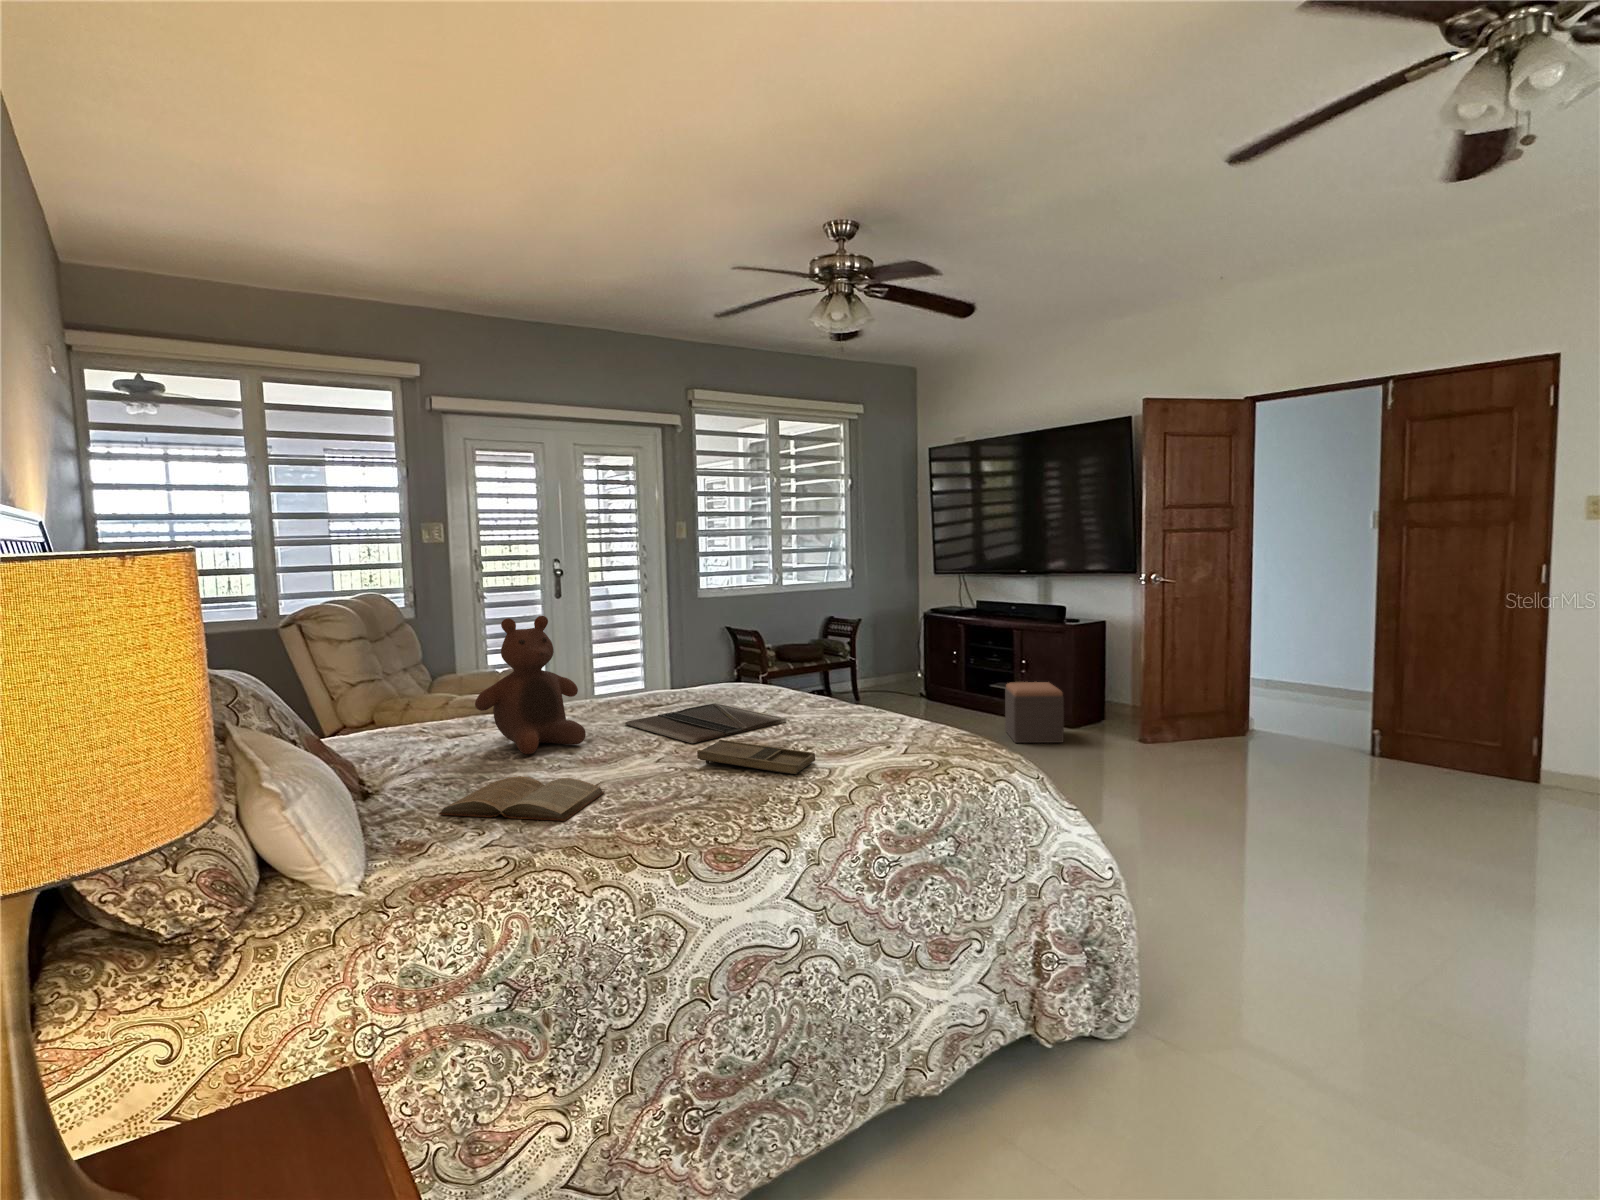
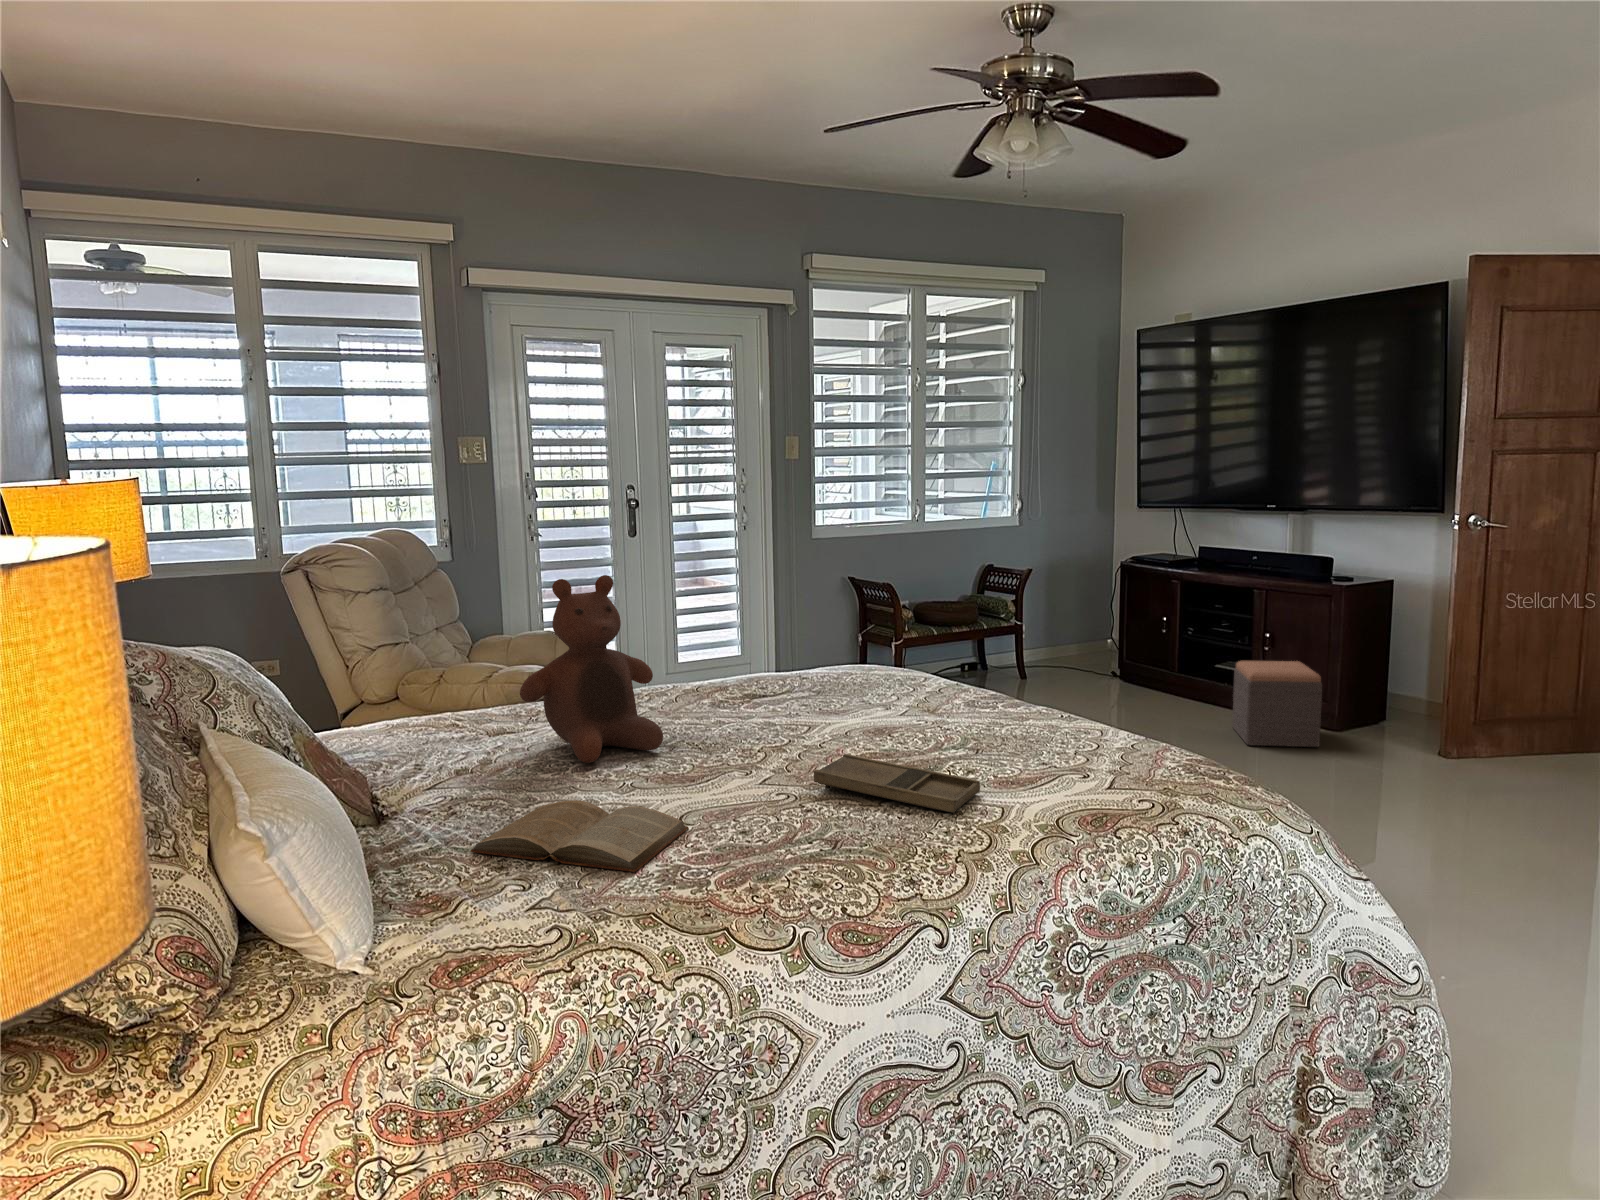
laptop: present [625,703,787,743] -> none [715,693,935,755]

